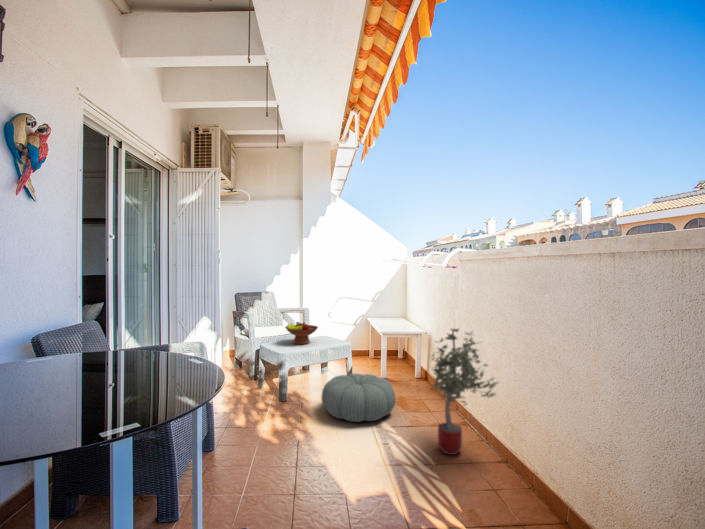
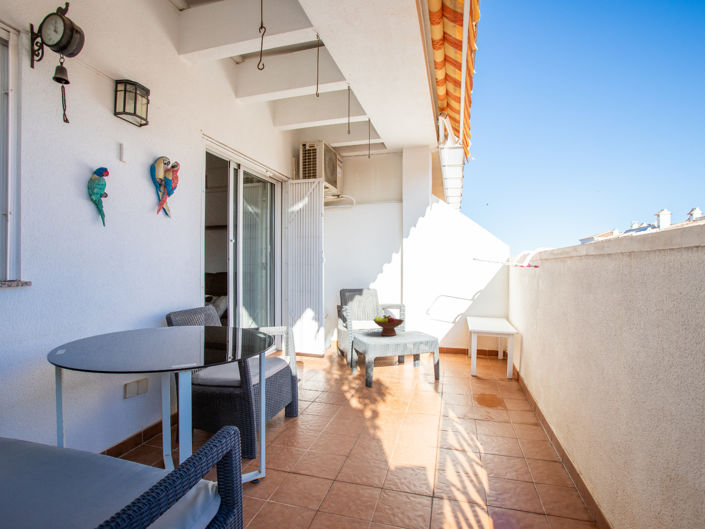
potted tree: present [432,329,497,455] -> none [480,321,558,450]
pouf: present [321,373,396,422] -> none [396,366,469,411]

